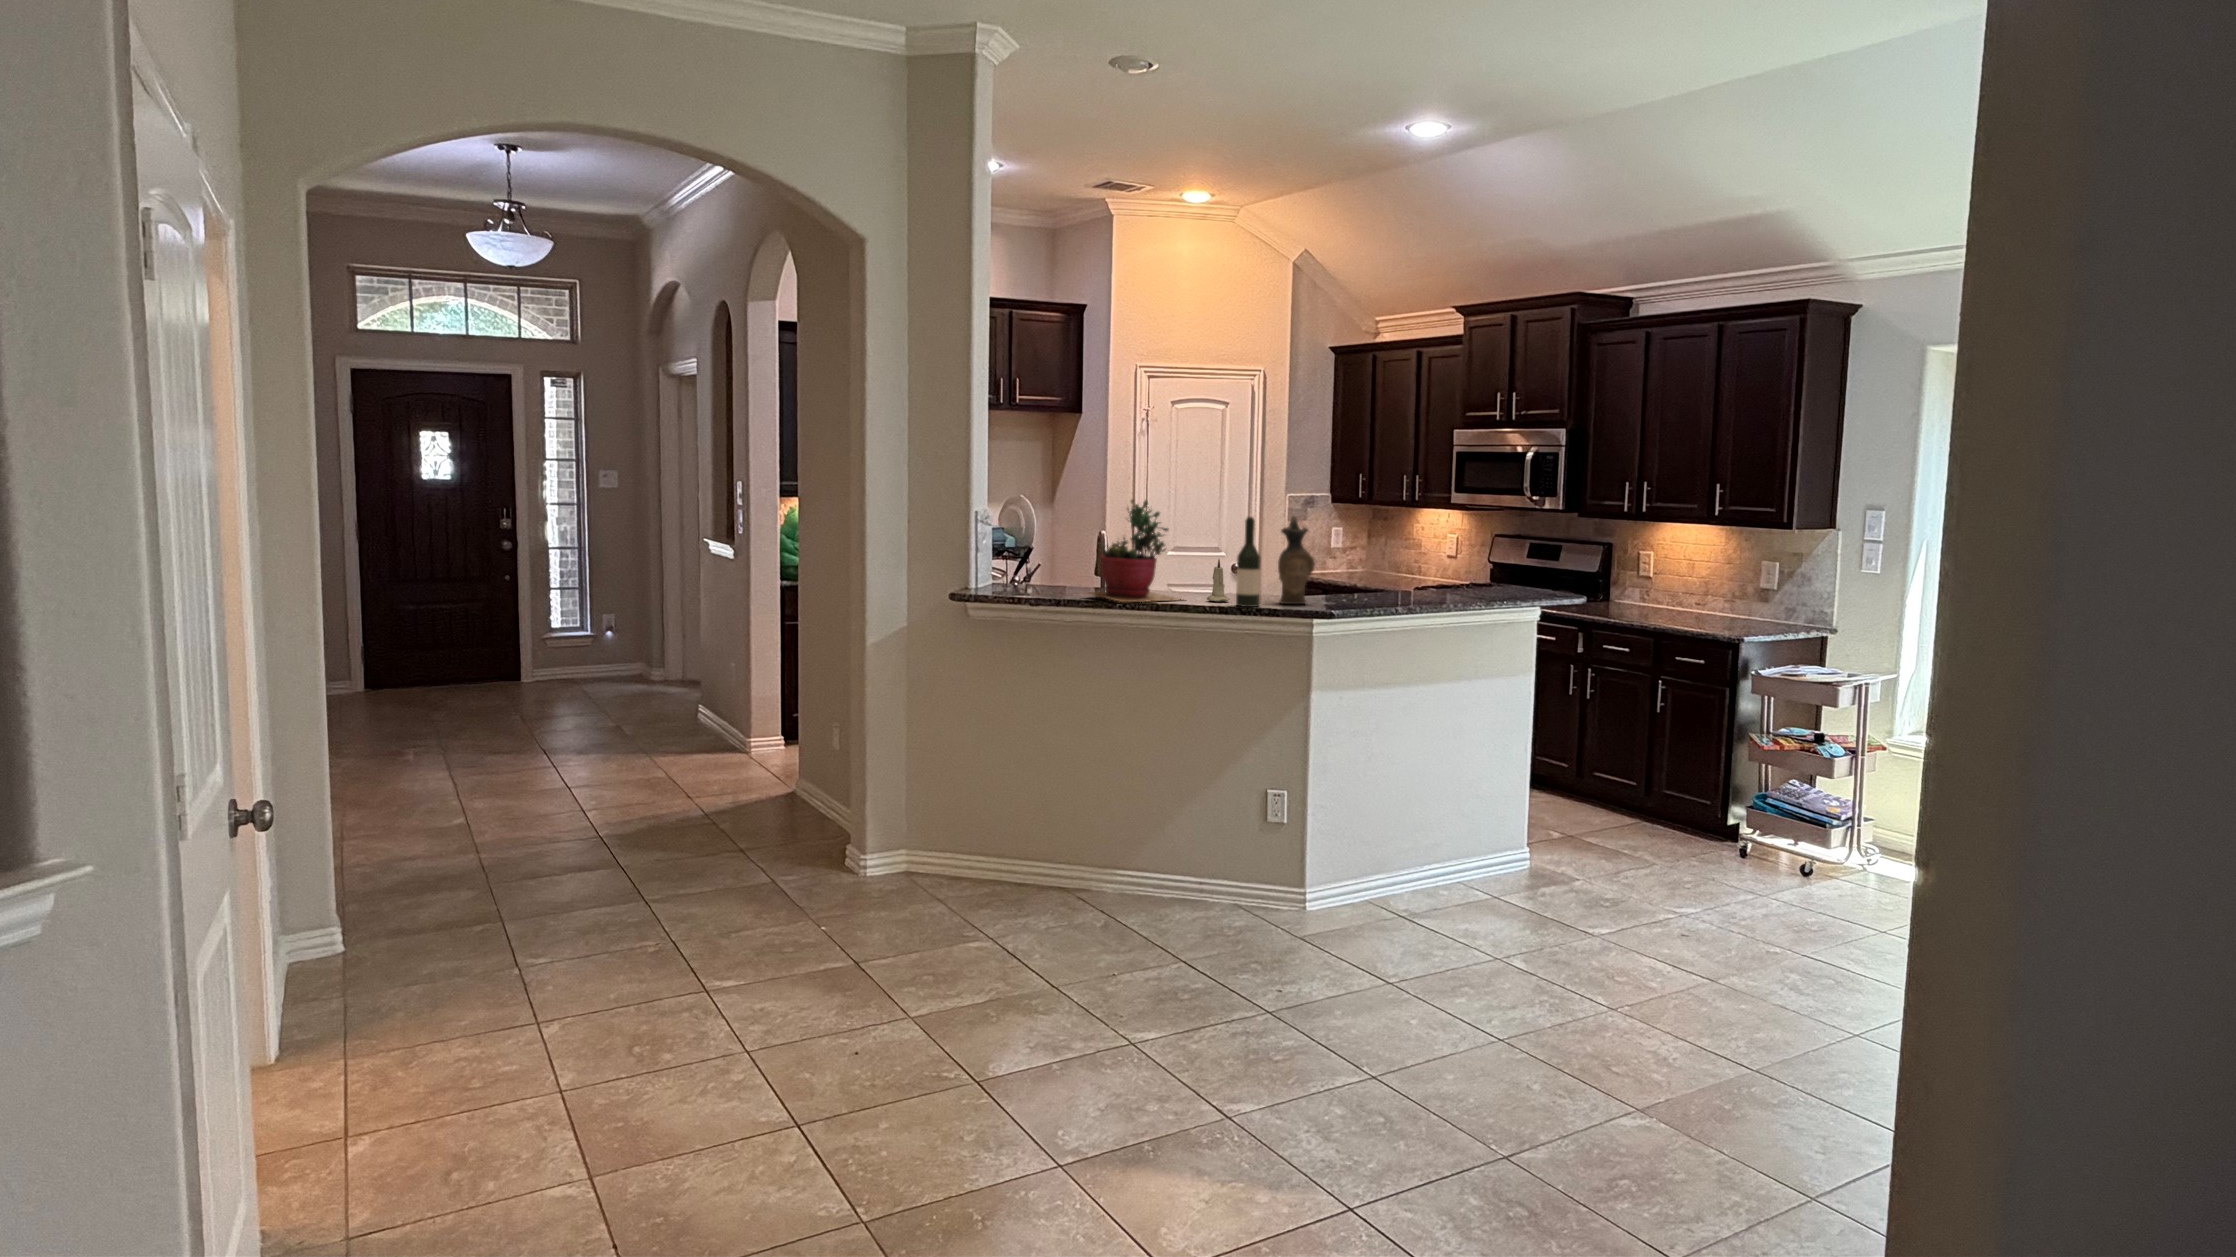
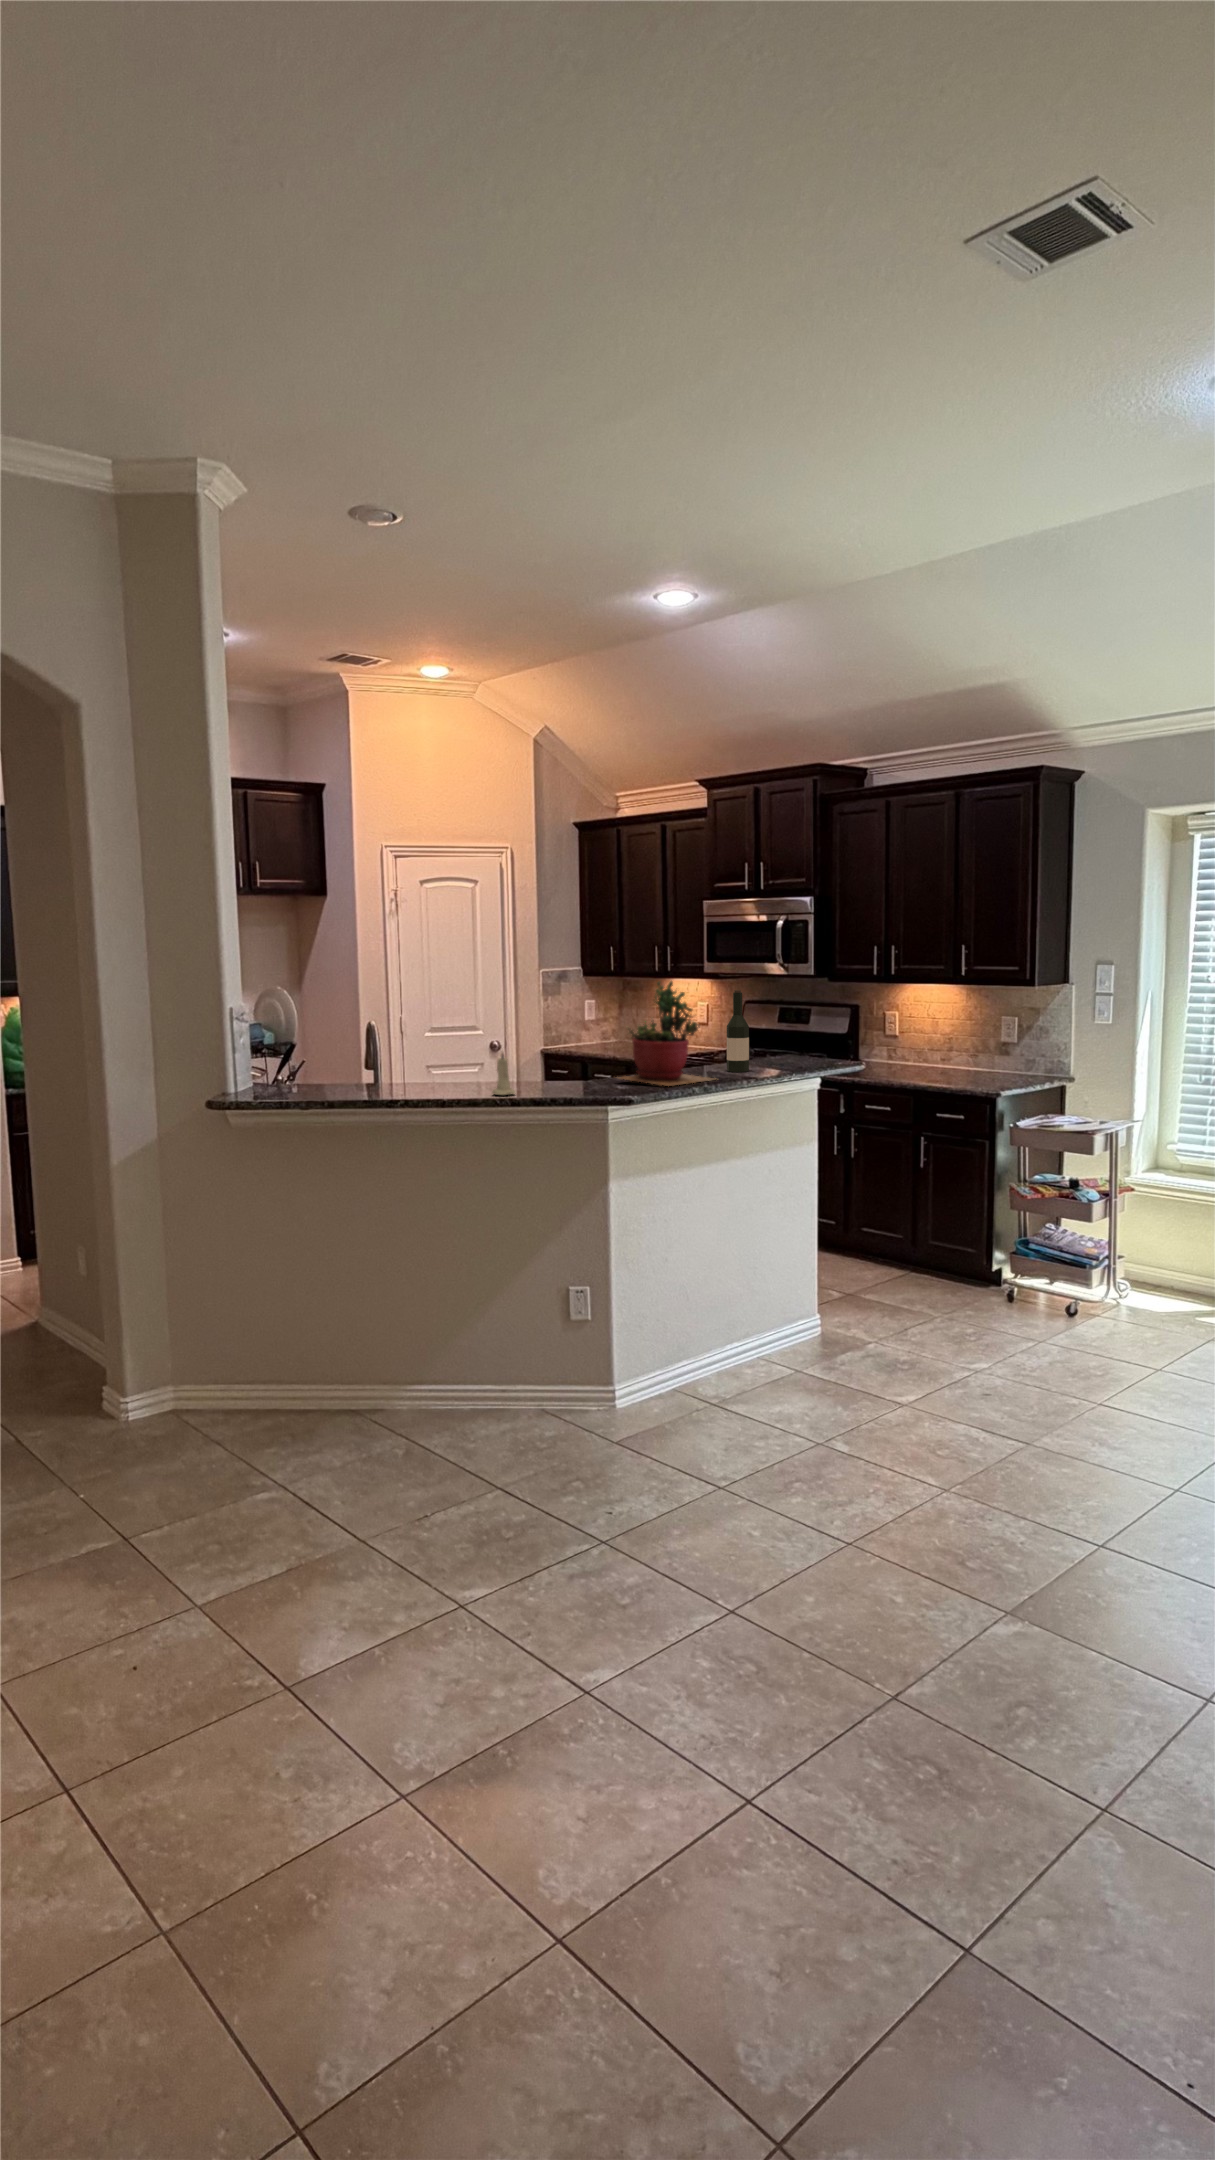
succulent plant: present [1088,500,1180,602] -> present [620,981,716,1086]
ceramic pitcher: present [1278,516,1314,604] -> none [566,1000,604,1094]
wine bottle: present [1236,517,1260,607] -> present [727,990,749,1072]

